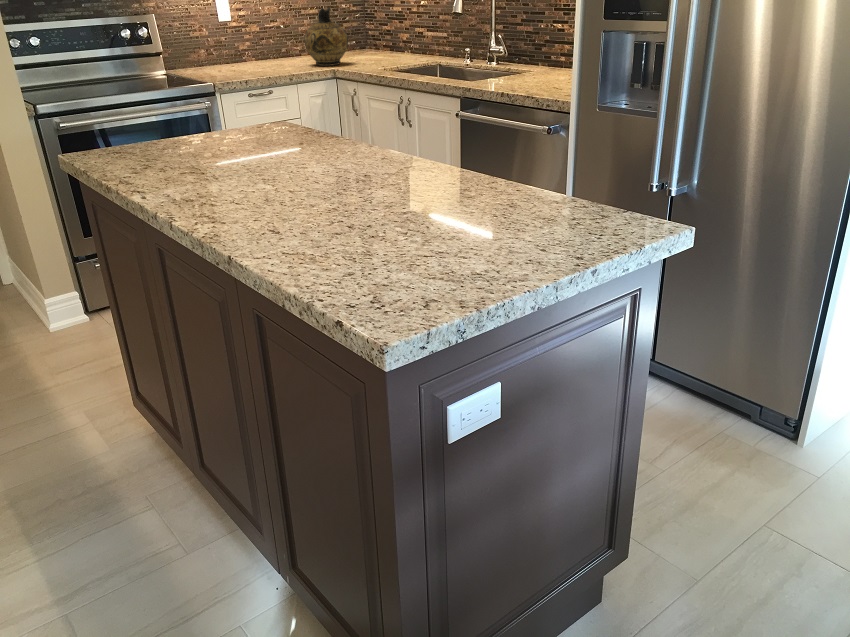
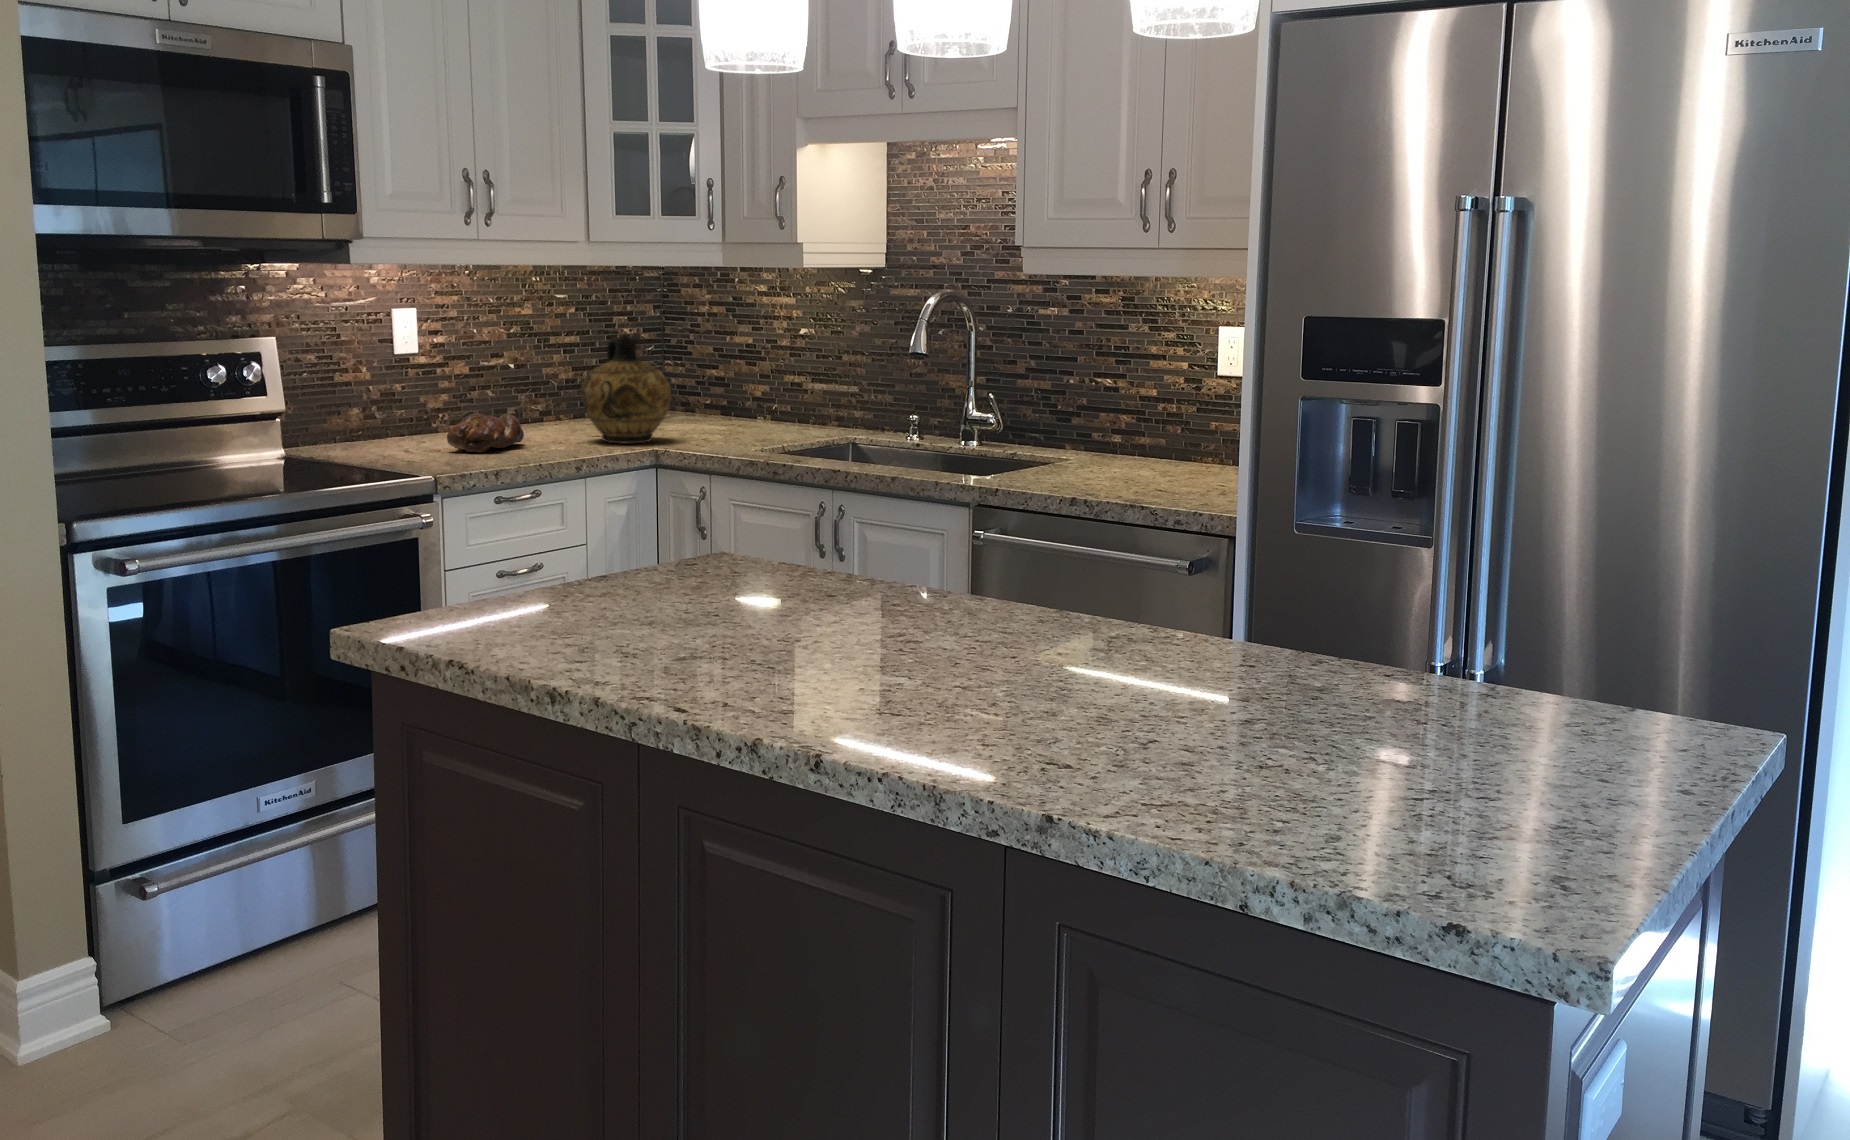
bread loaf: none [237,52,278,72] -> present [447,413,524,453]

